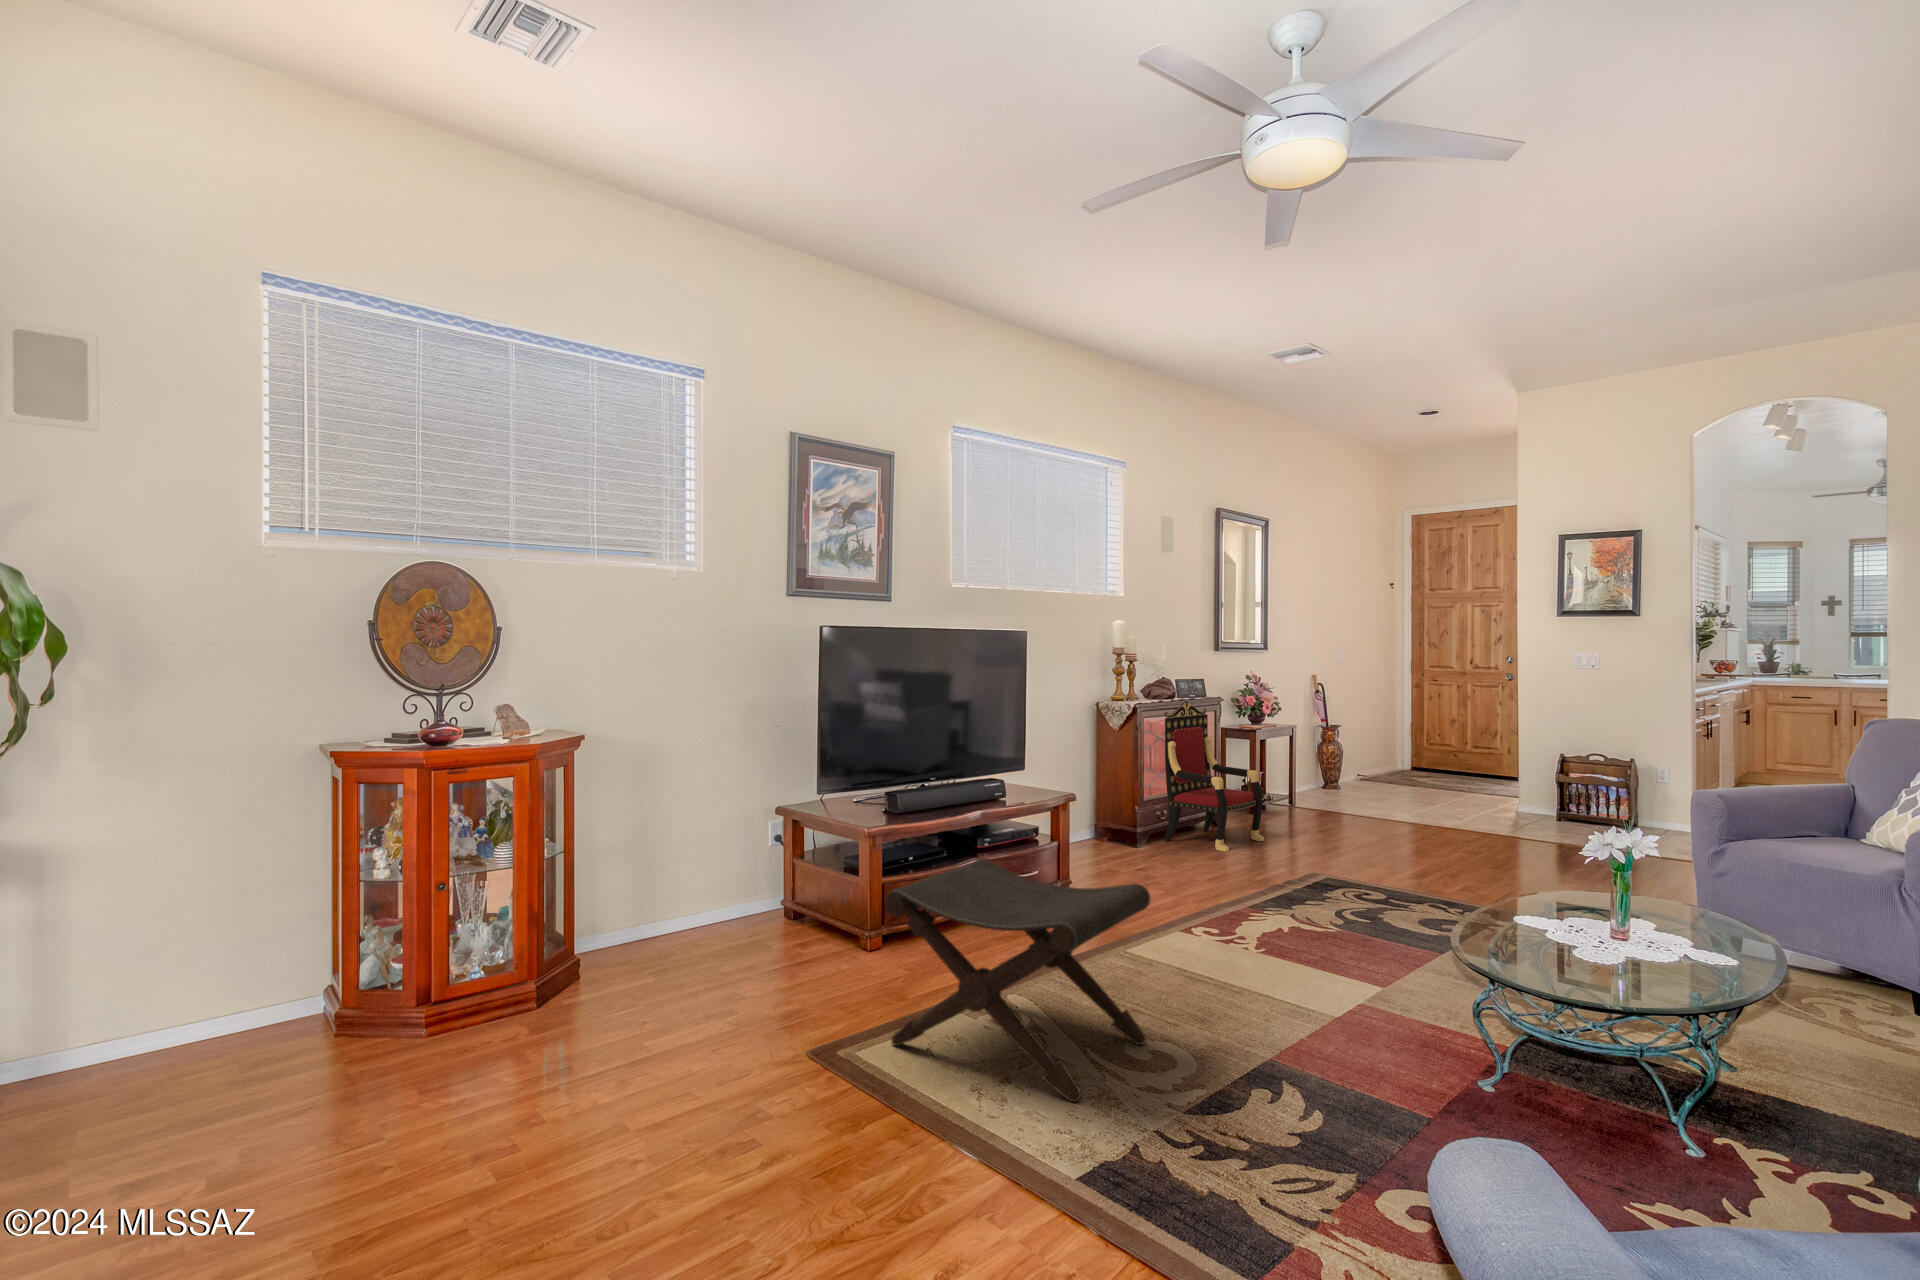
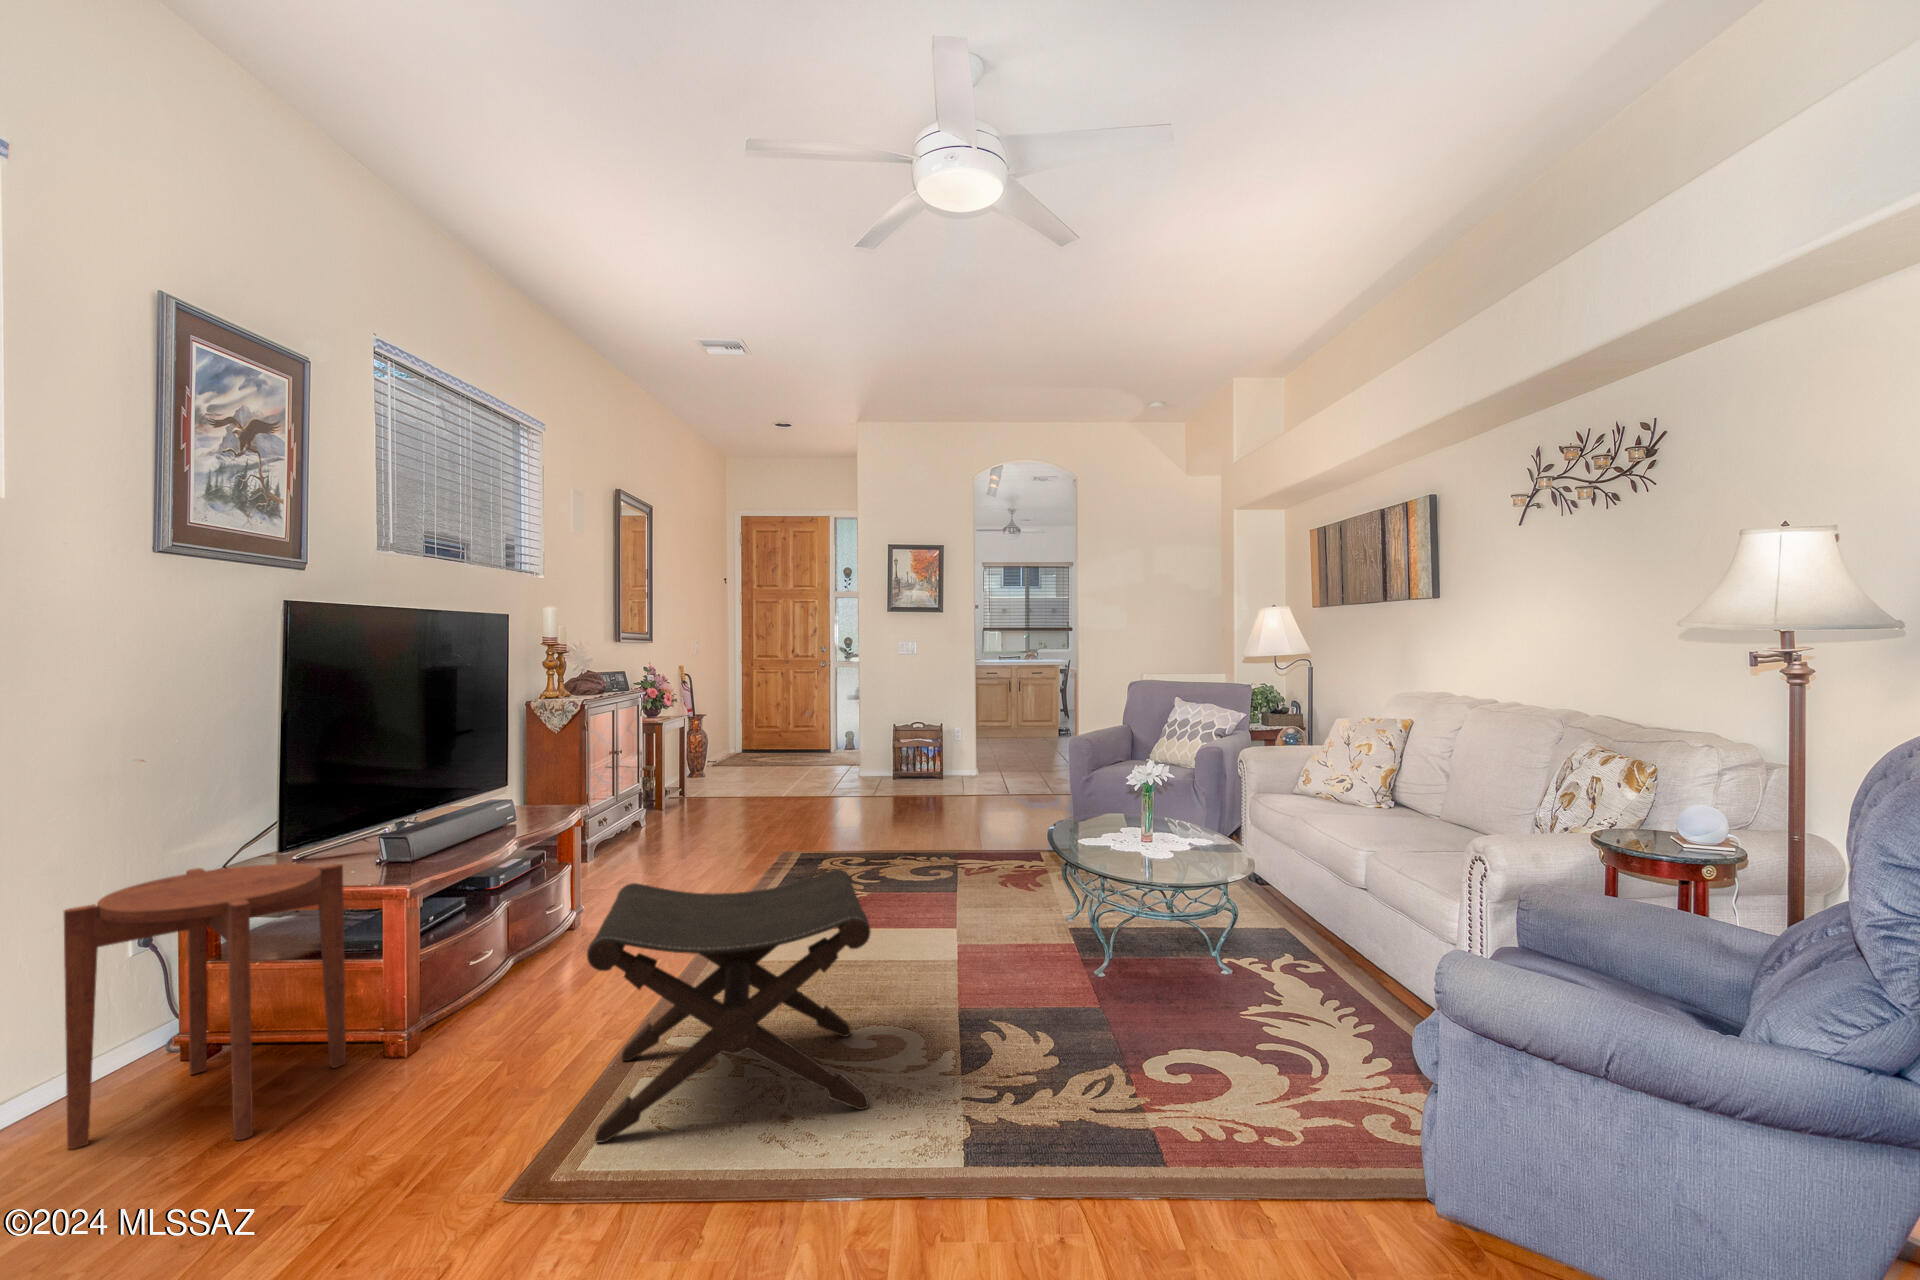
armchair: present [1165,701,1264,851] -> none [604,695,703,849]
side table: none [706,798,844,970] -> present [64,864,346,1149]

